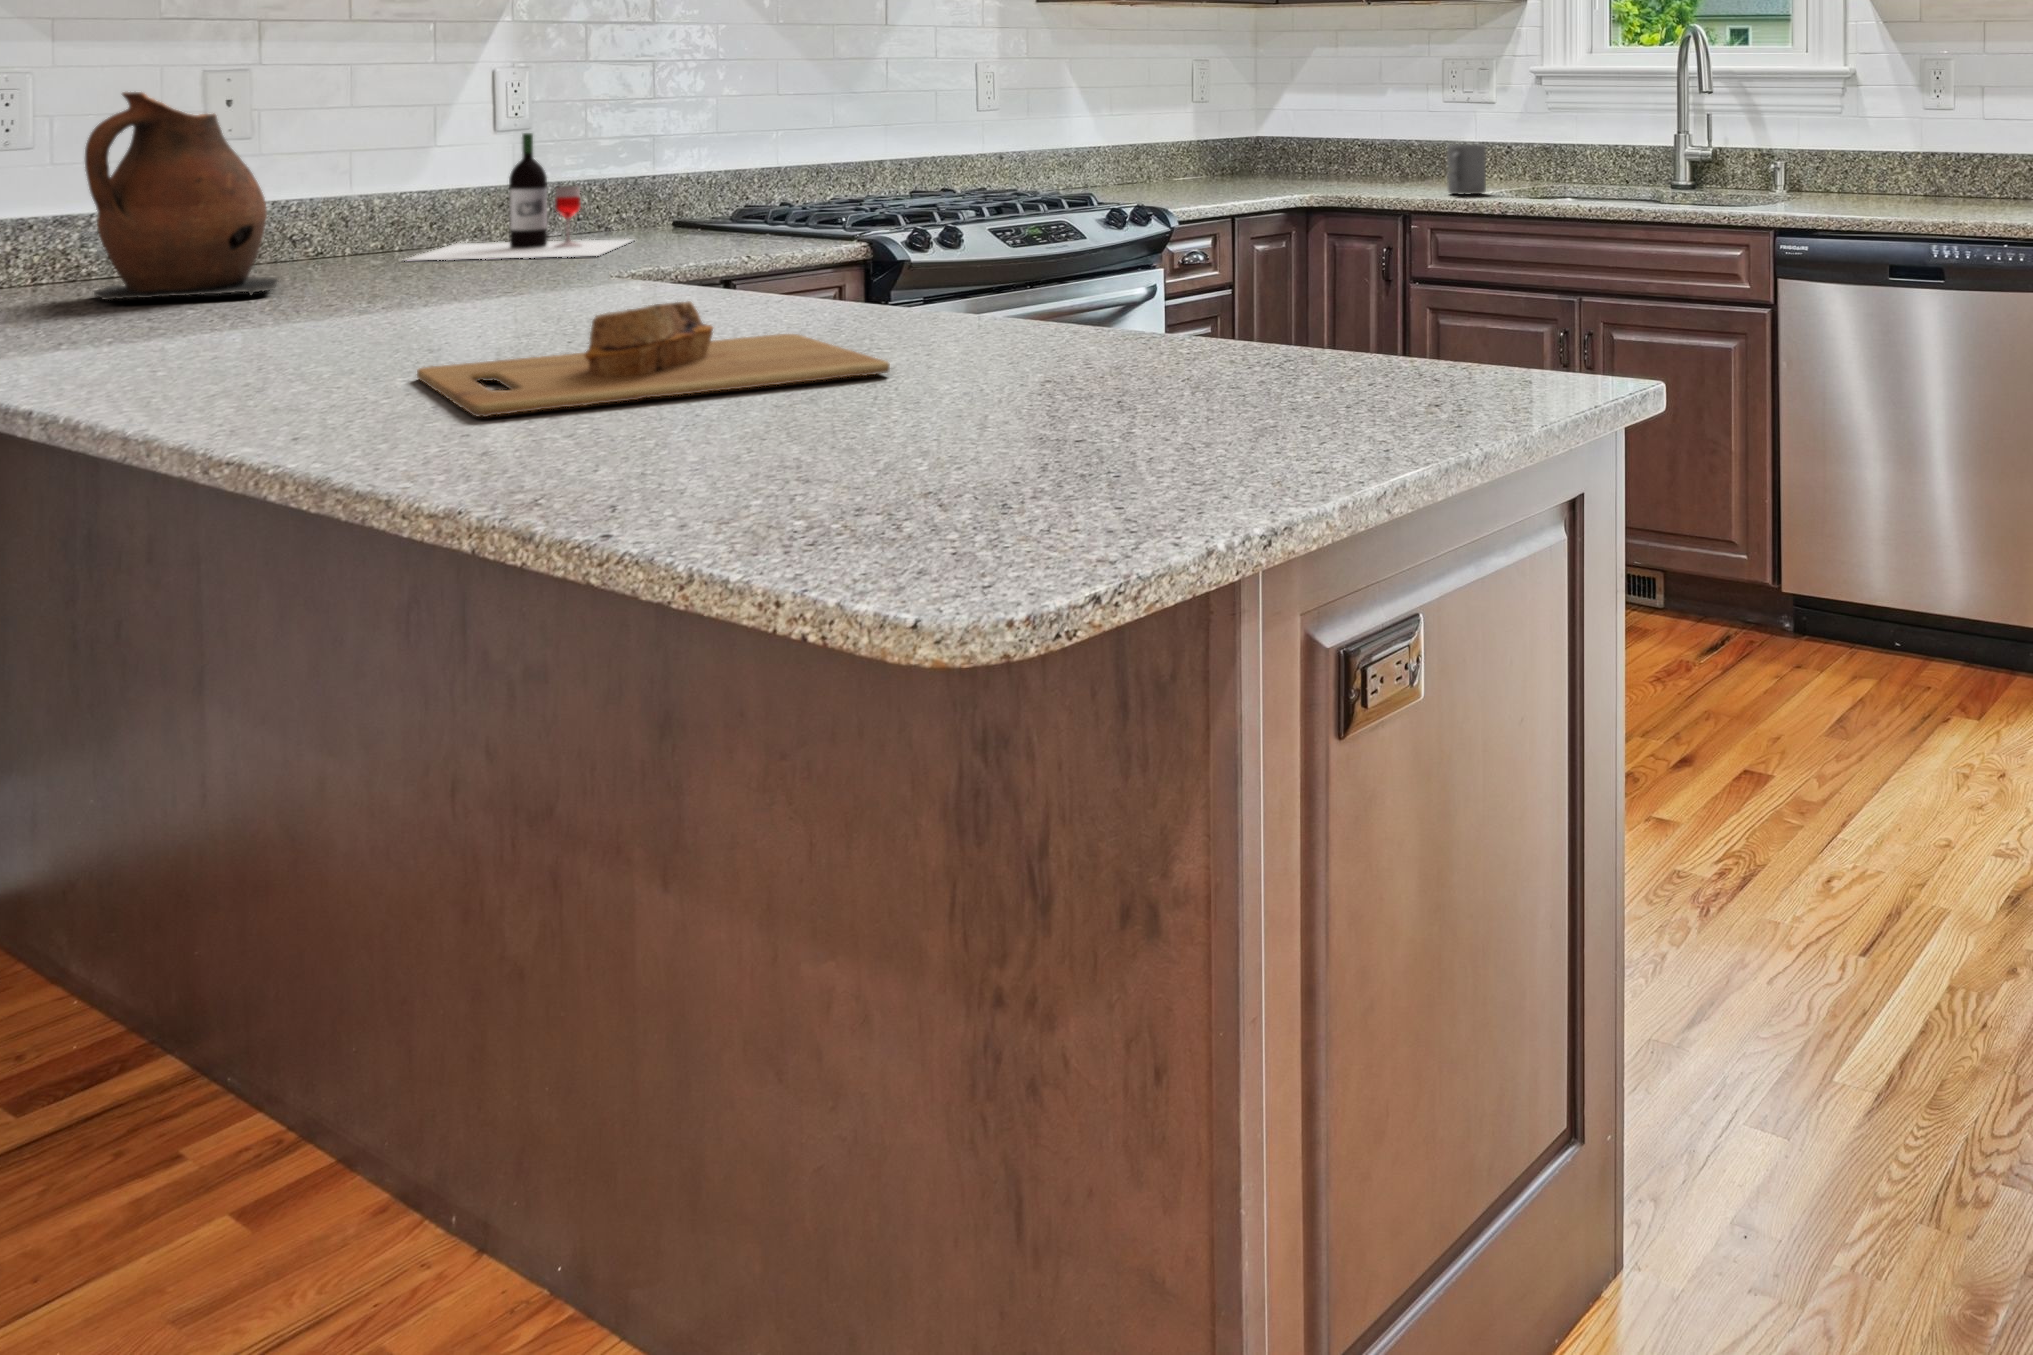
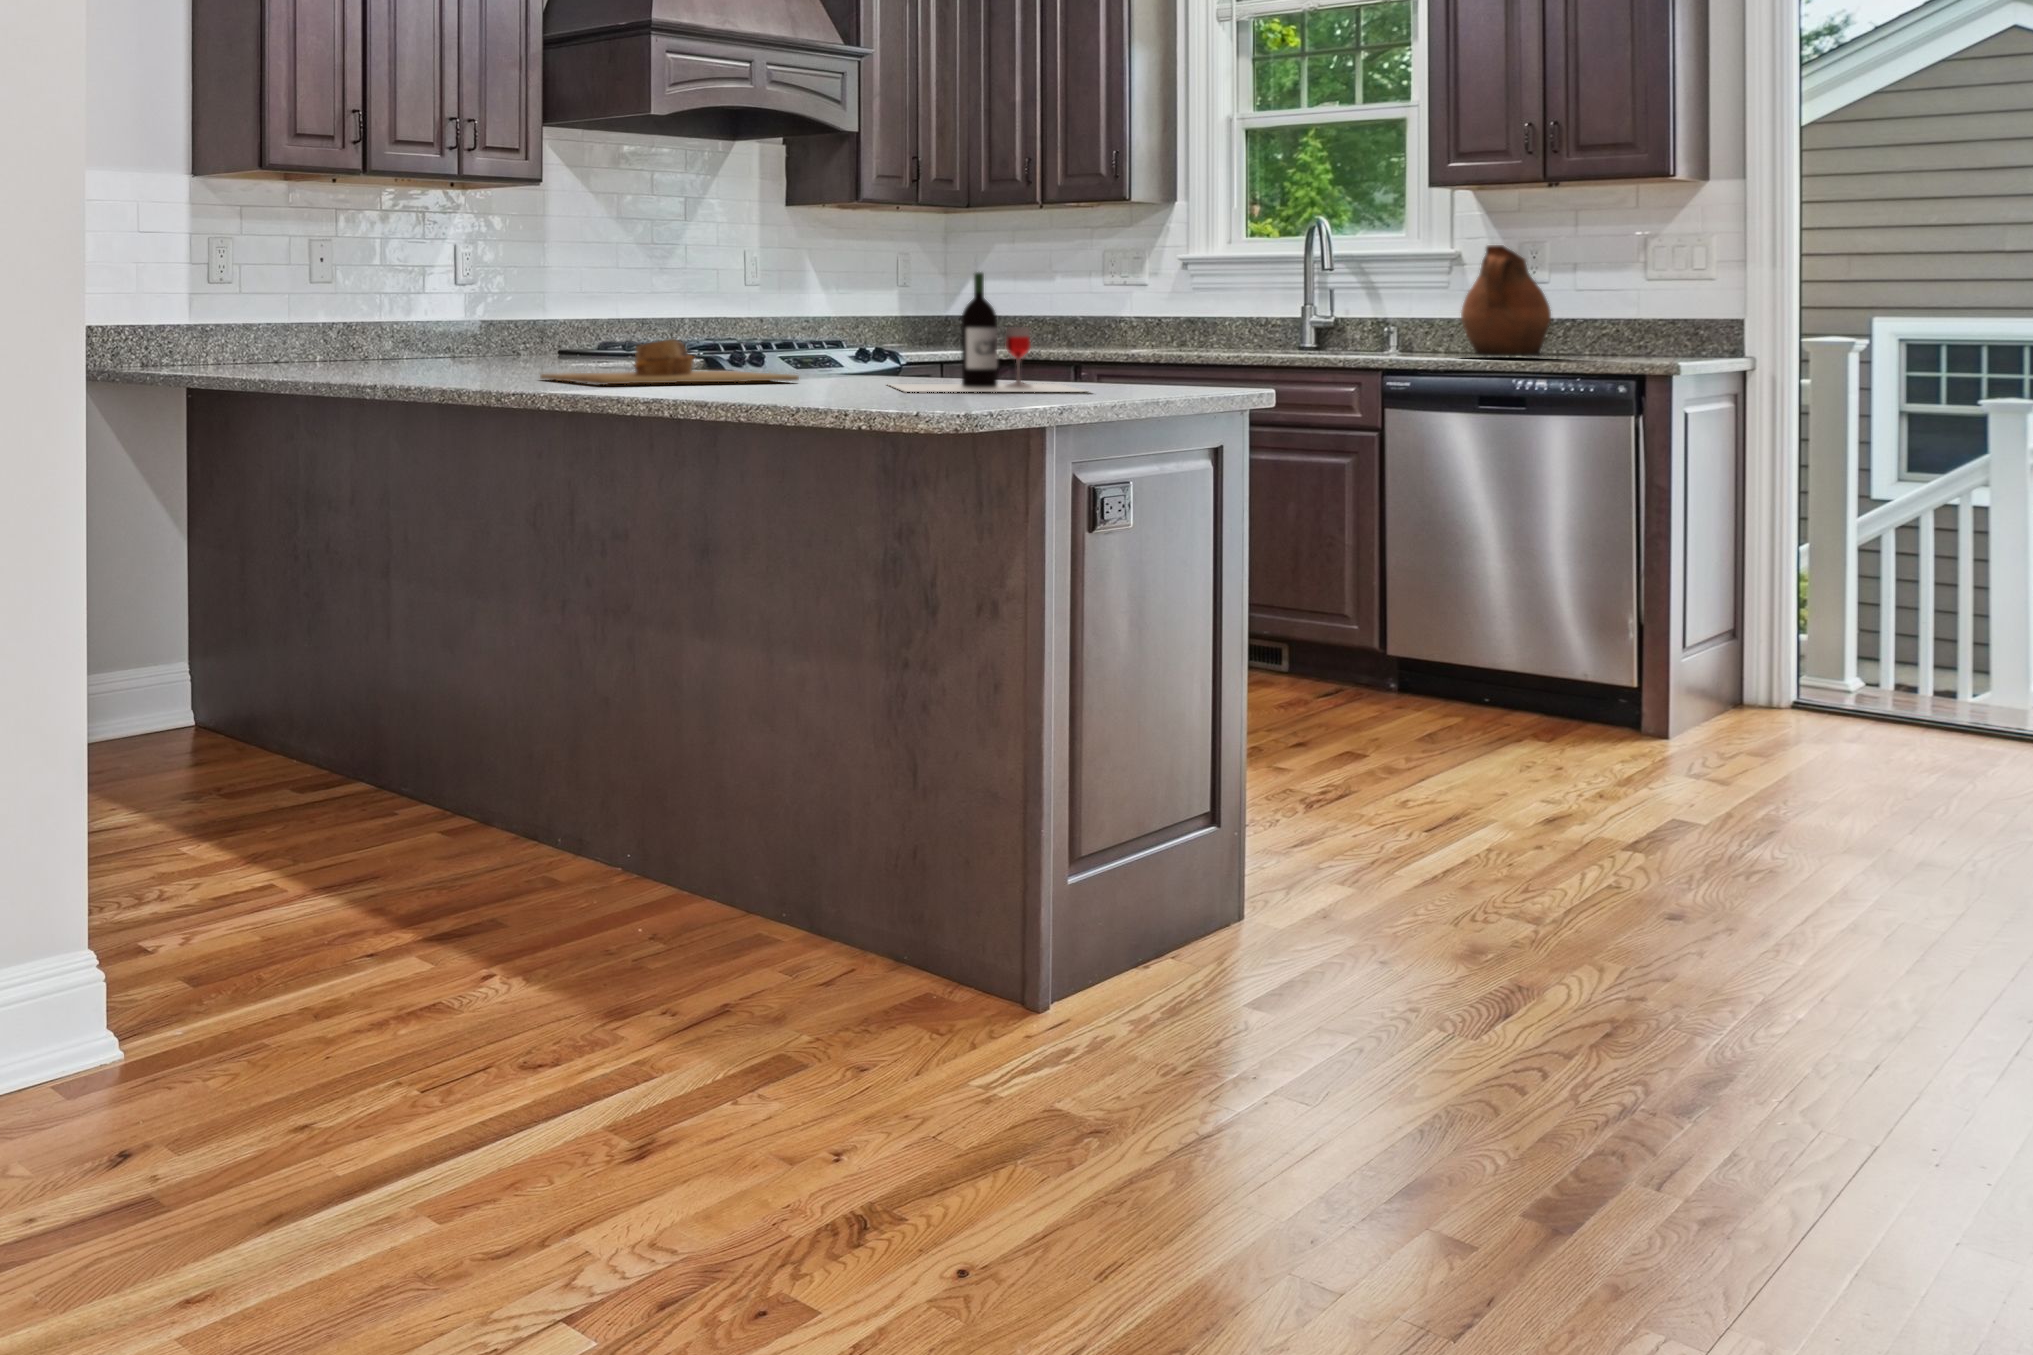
ceramic pitcher: present [85,92,278,300] -> present [1461,245,1551,357]
wine bottle: present [408,133,633,261] -> present [891,272,1090,392]
mug: present [1447,144,1486,194] -> none [1110,311,1141,349]

